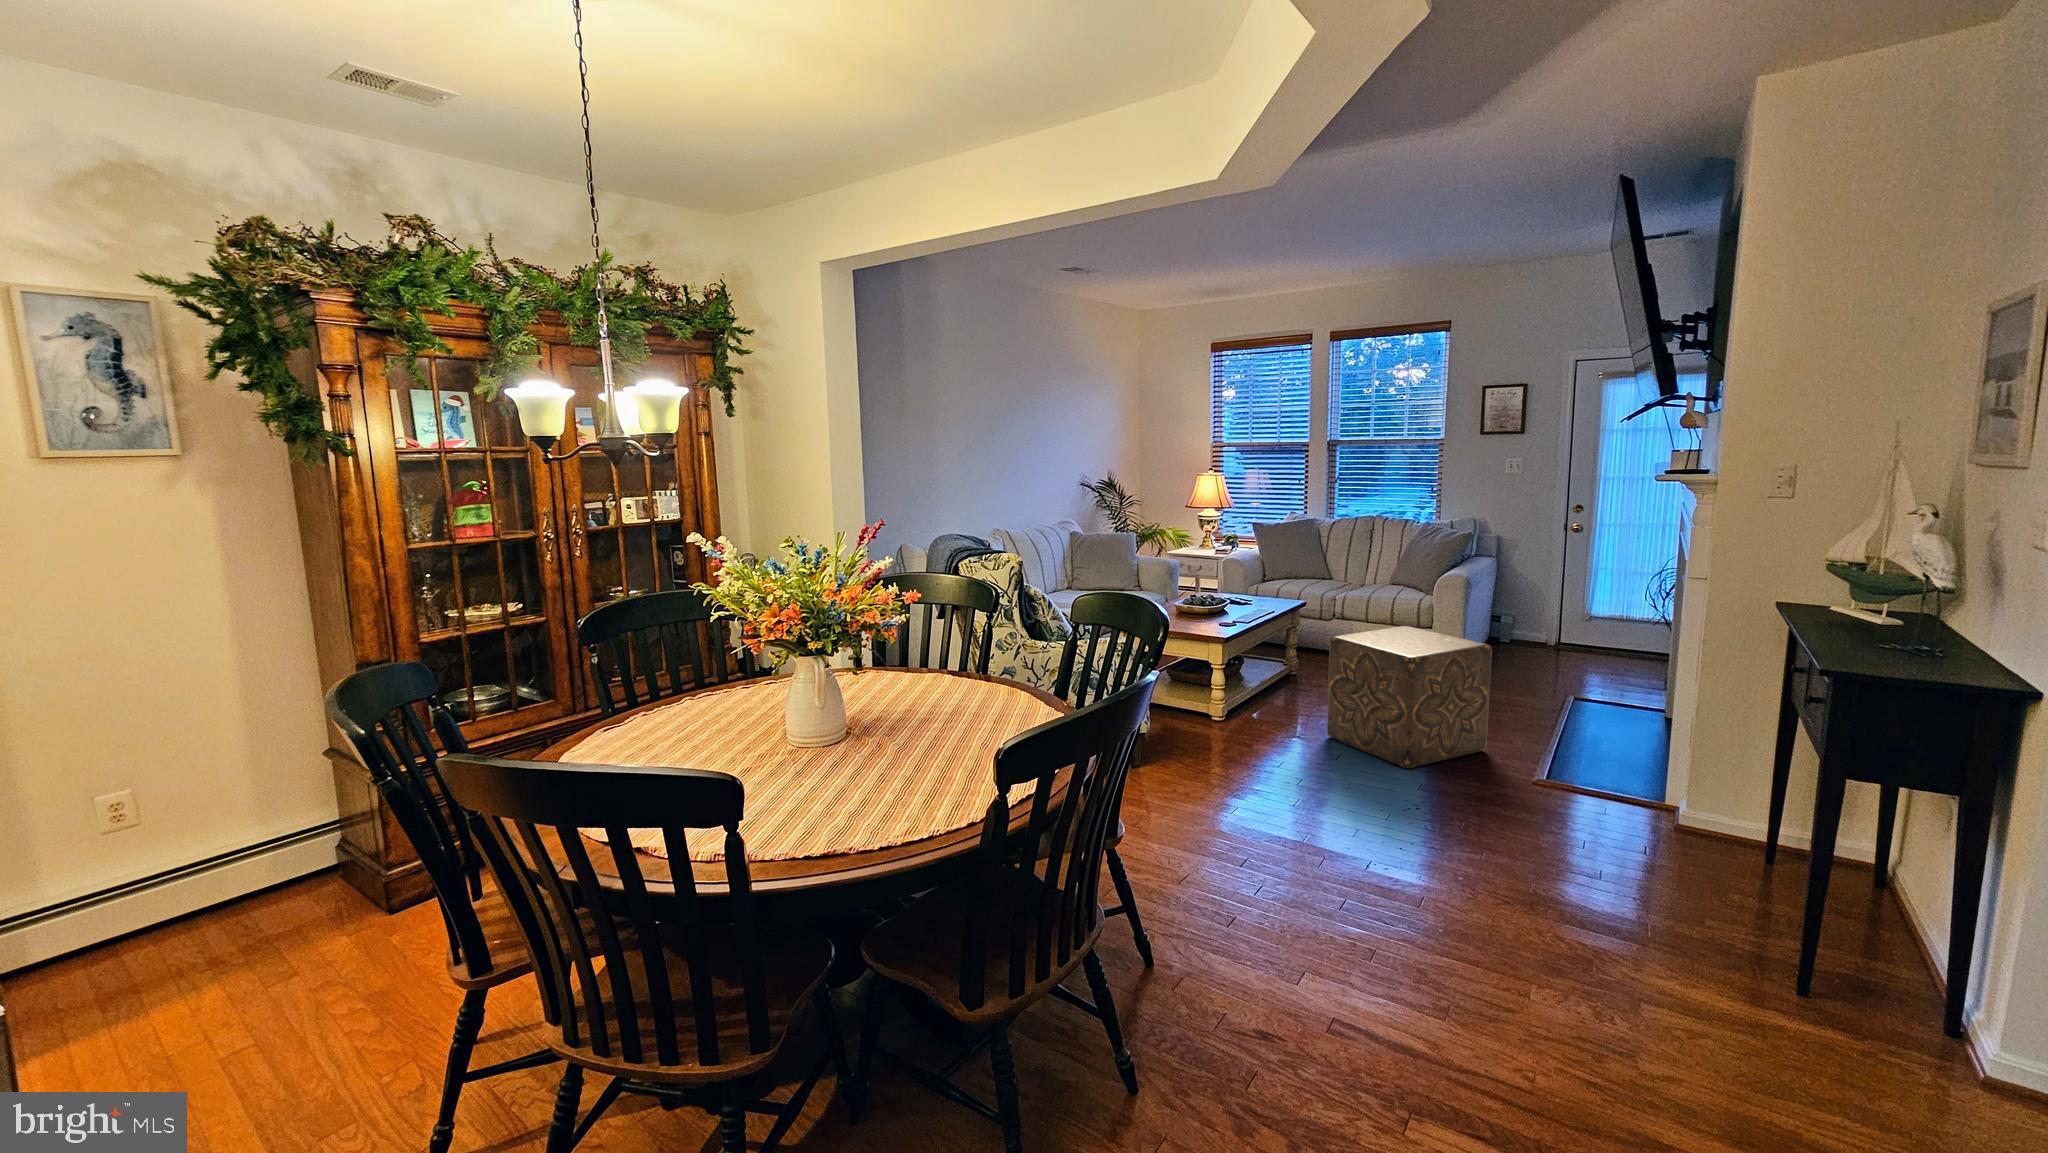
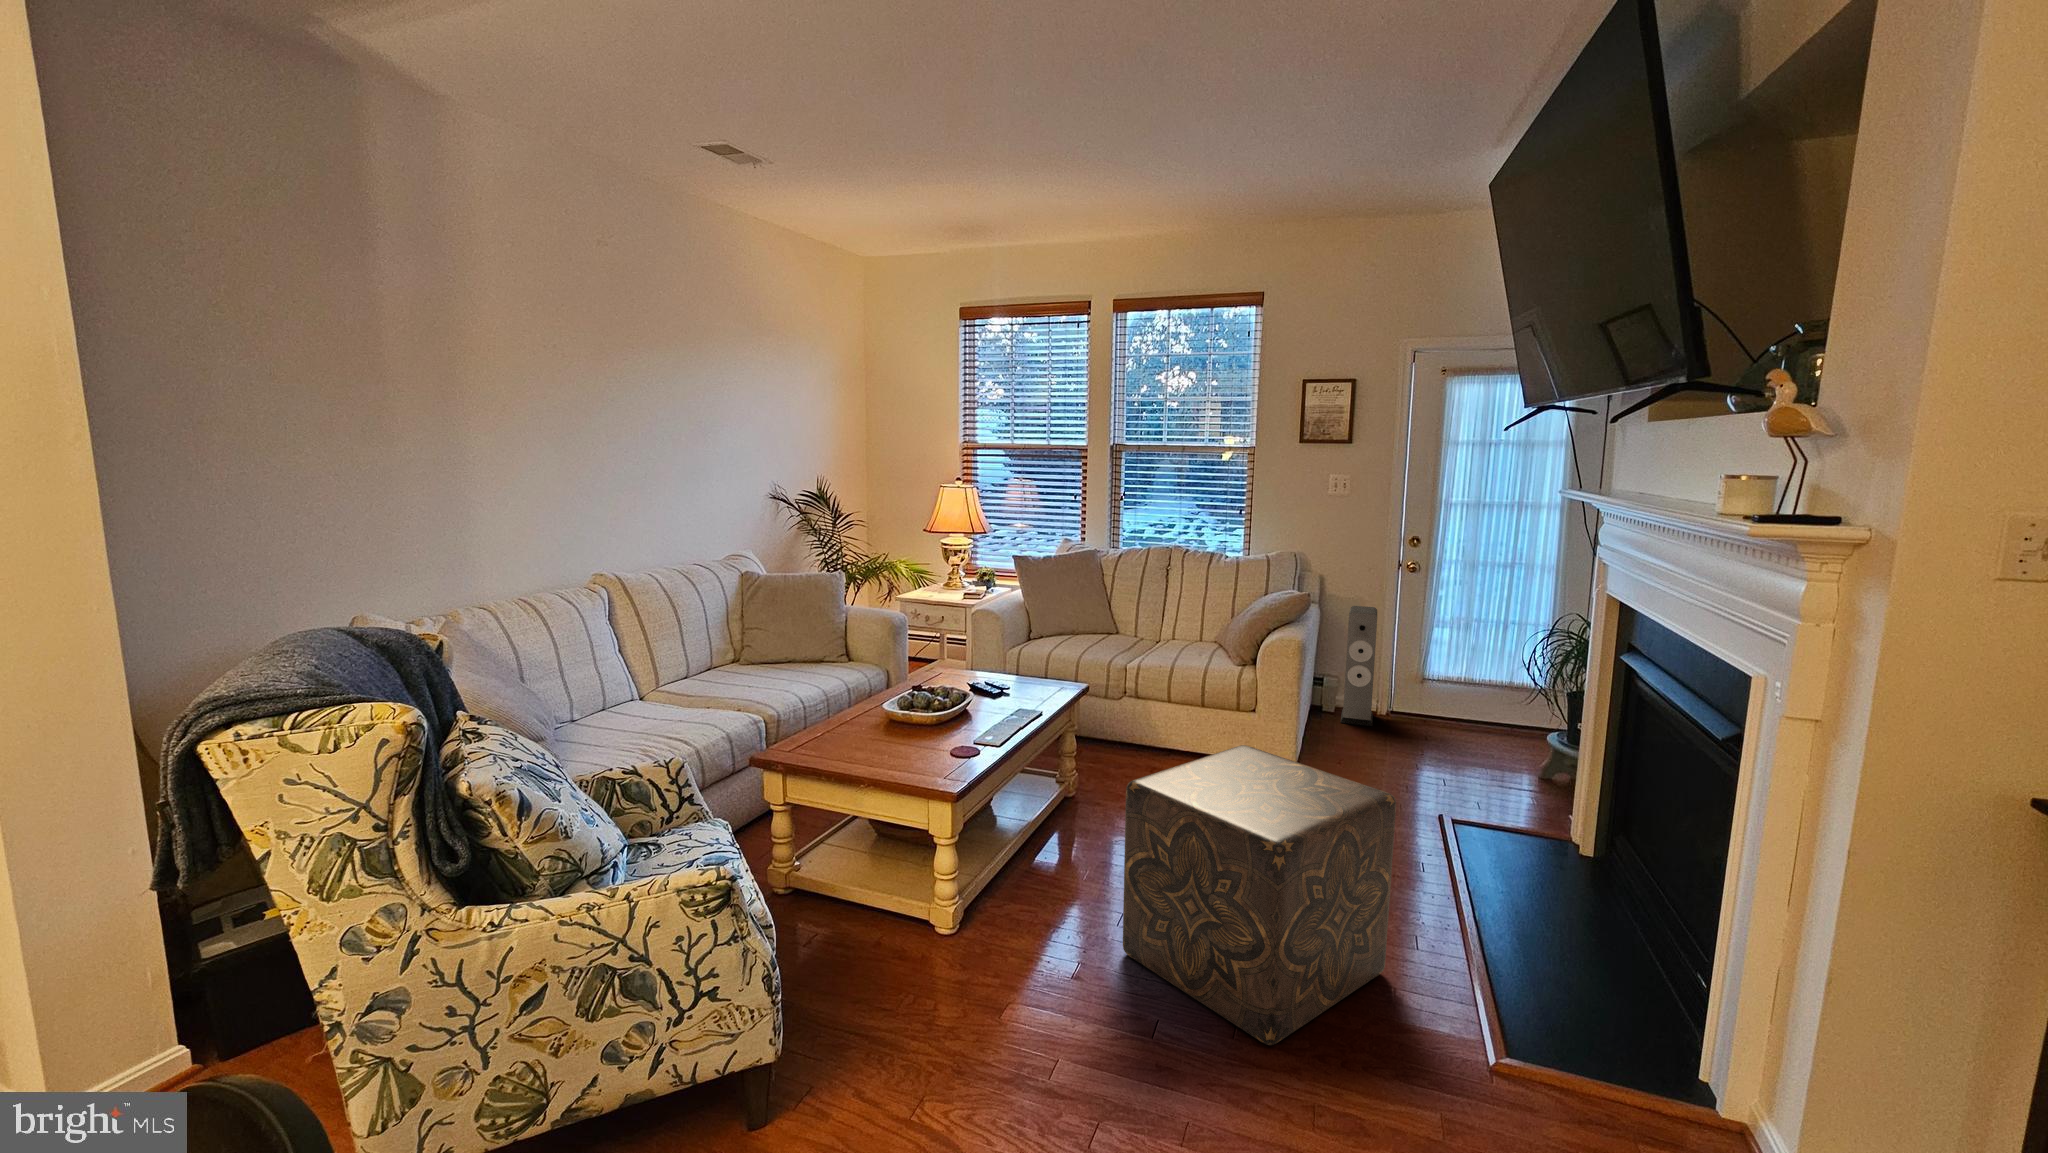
speaker: none [1506,560,1539,650] -> present [1341,606,1377,726]

